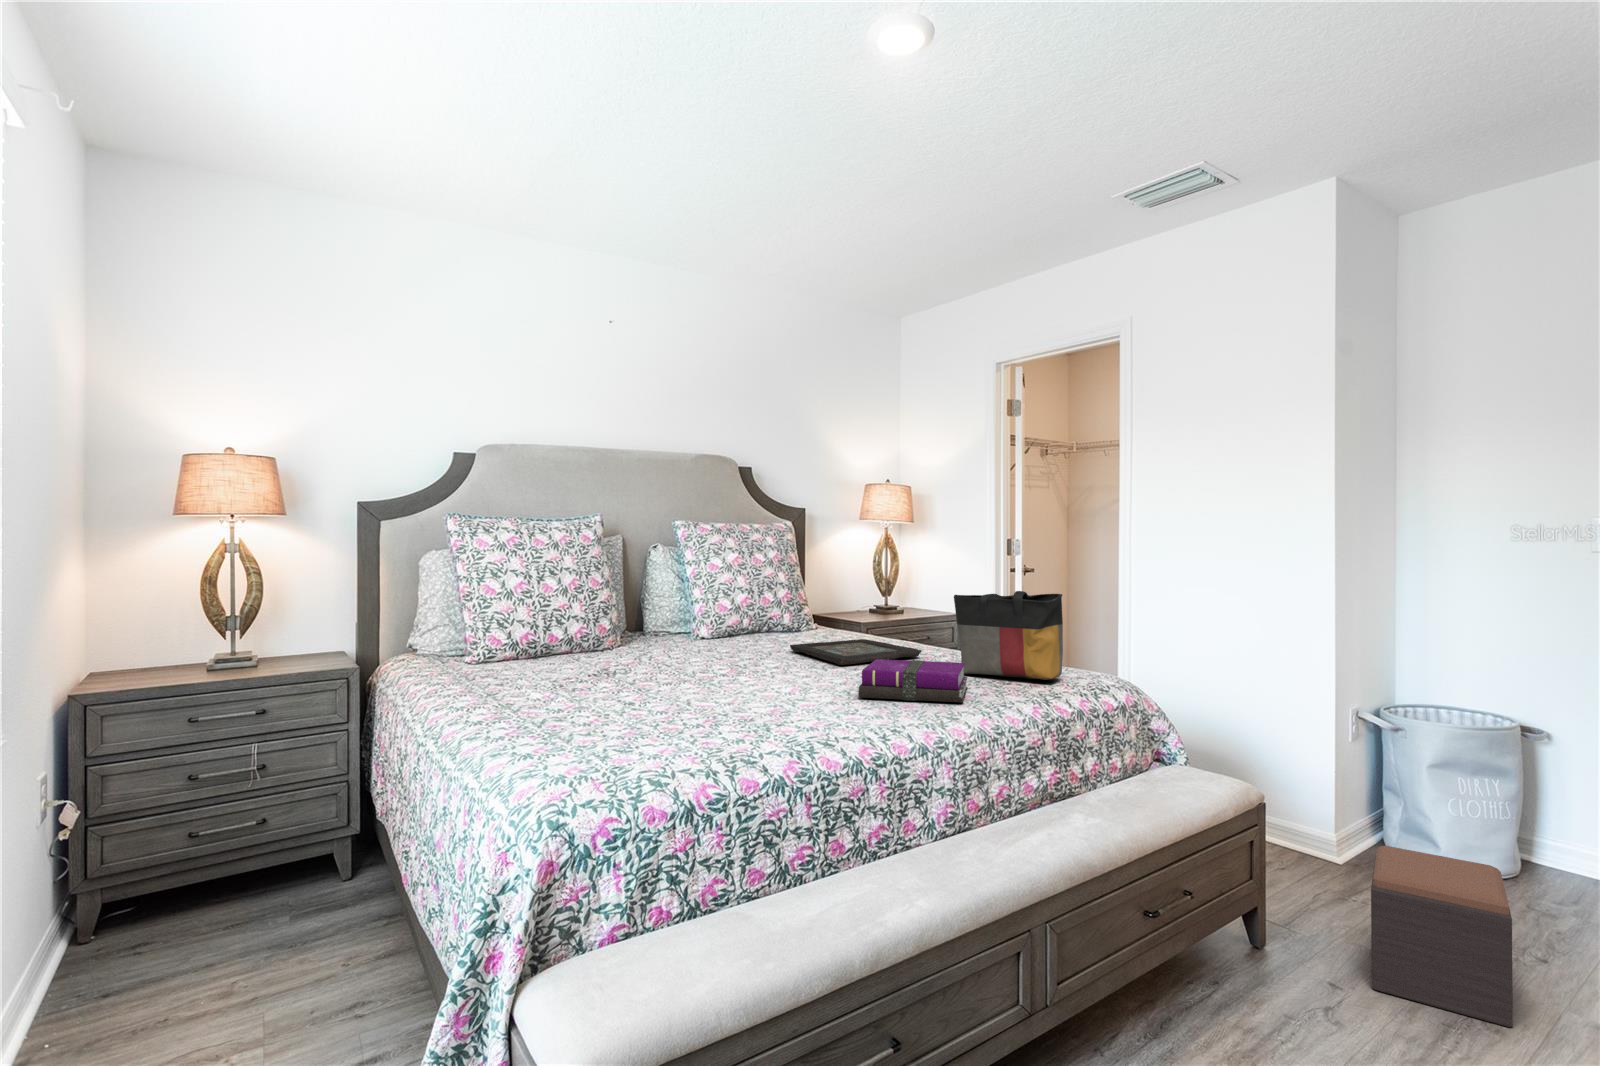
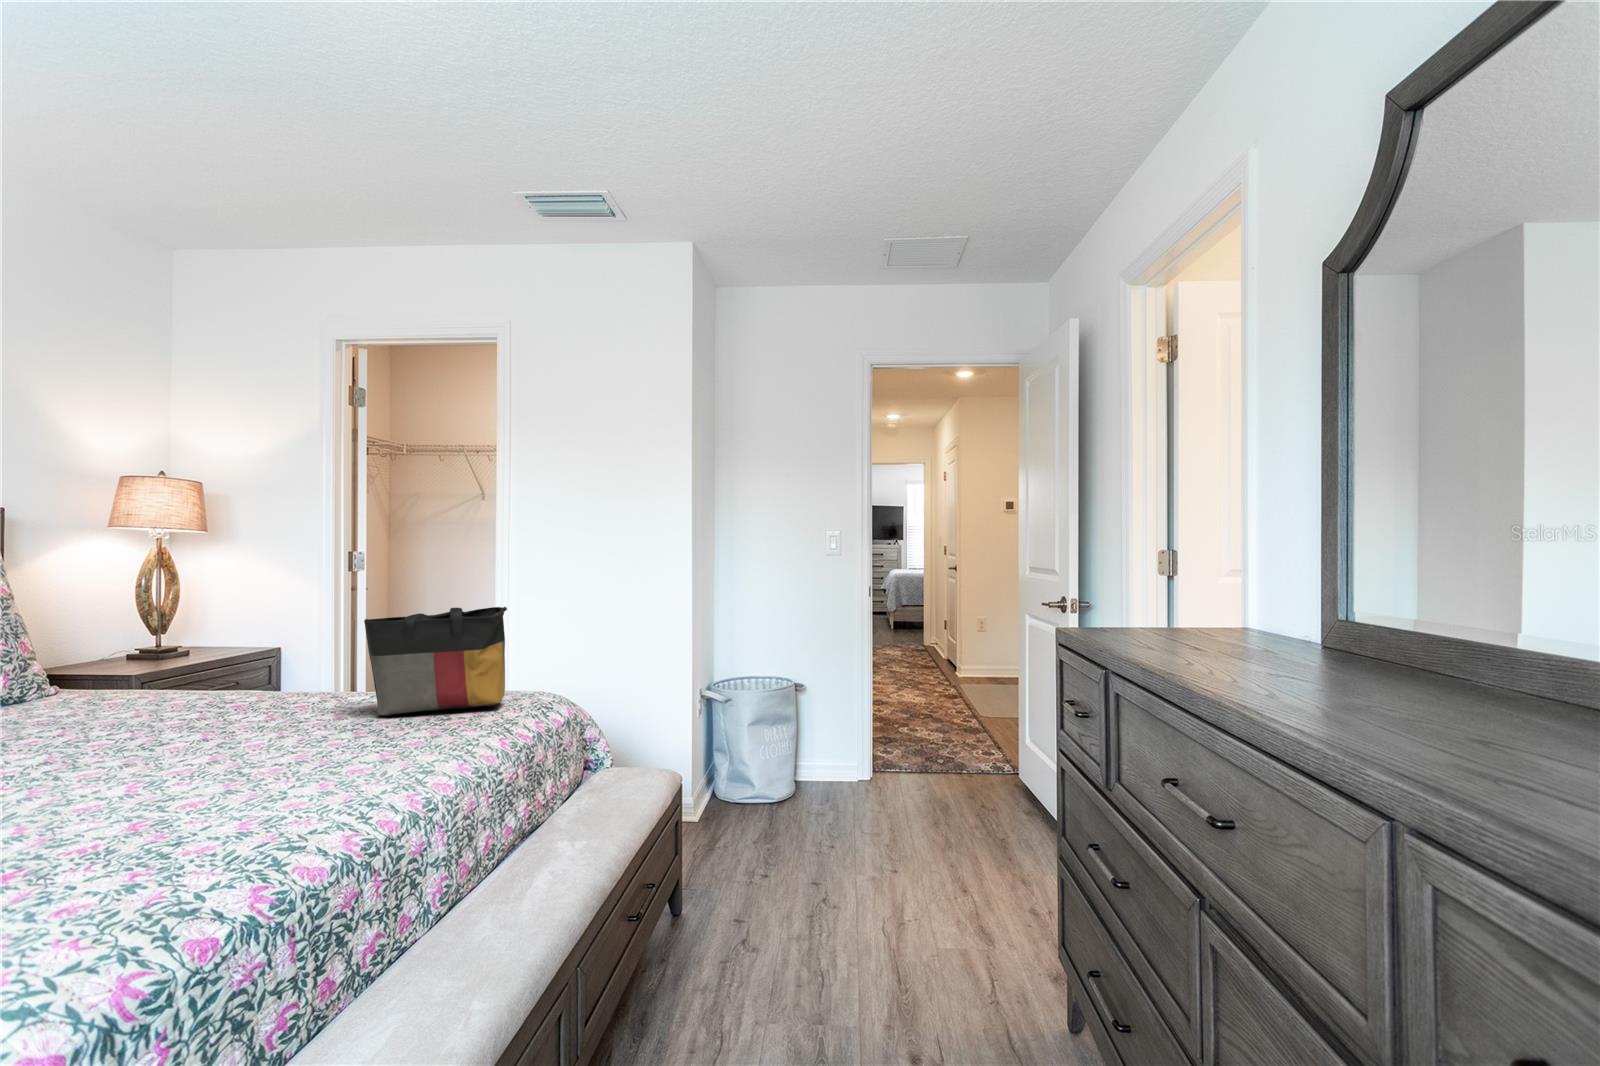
decorative tray: present [790,639,921,665] -> none [59,695,300,737]
notebook: present [859,659,967,702] -> none [268,702,426,774]
footstool: present [1371,846,1513,1027] -> none [759,788,860,917]

